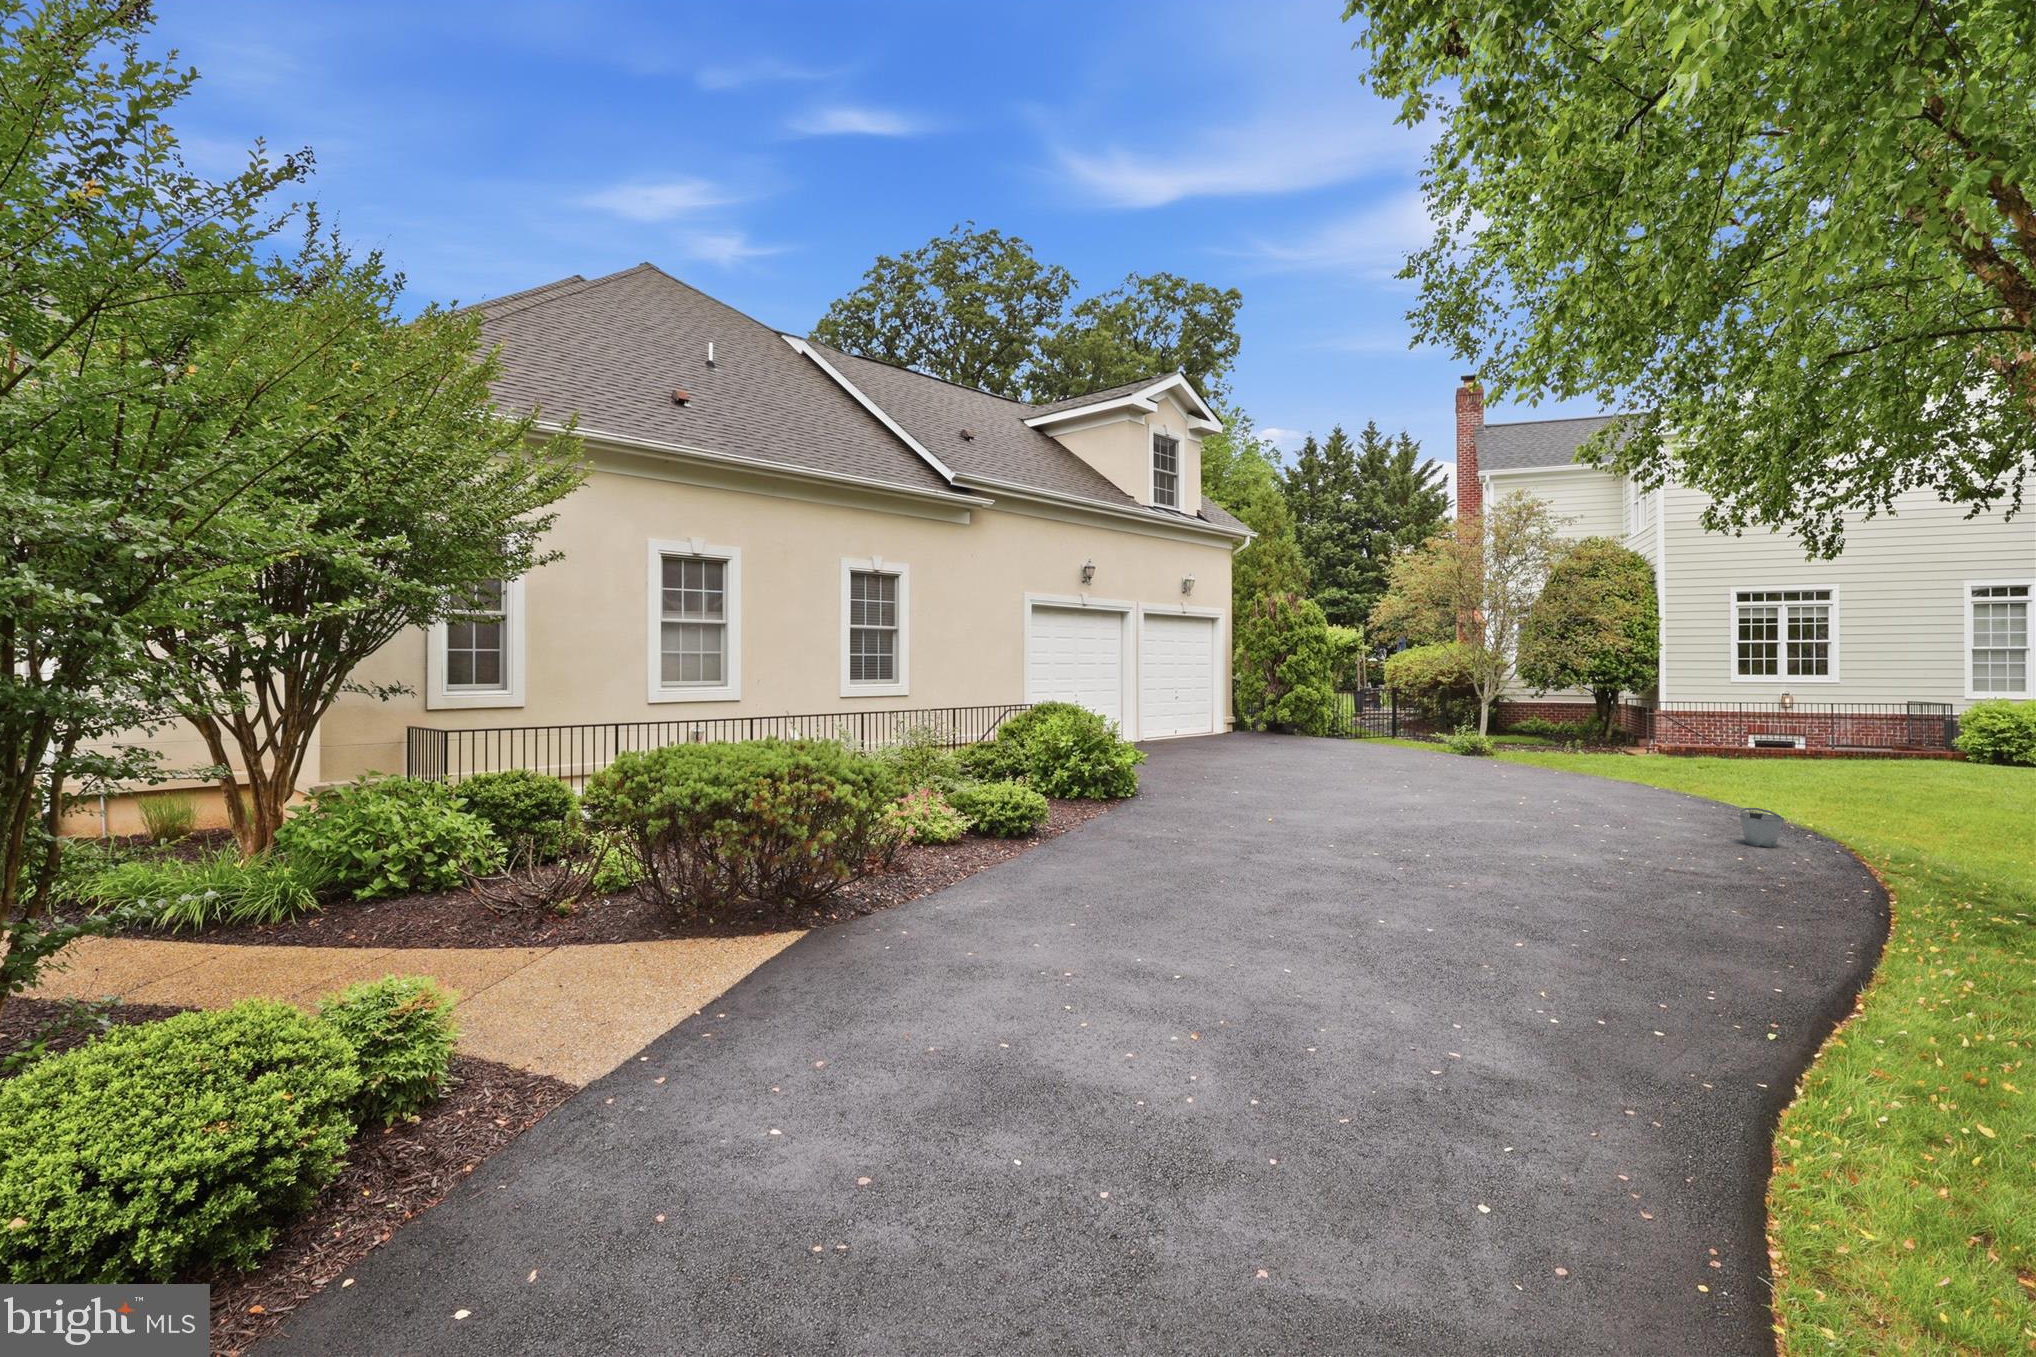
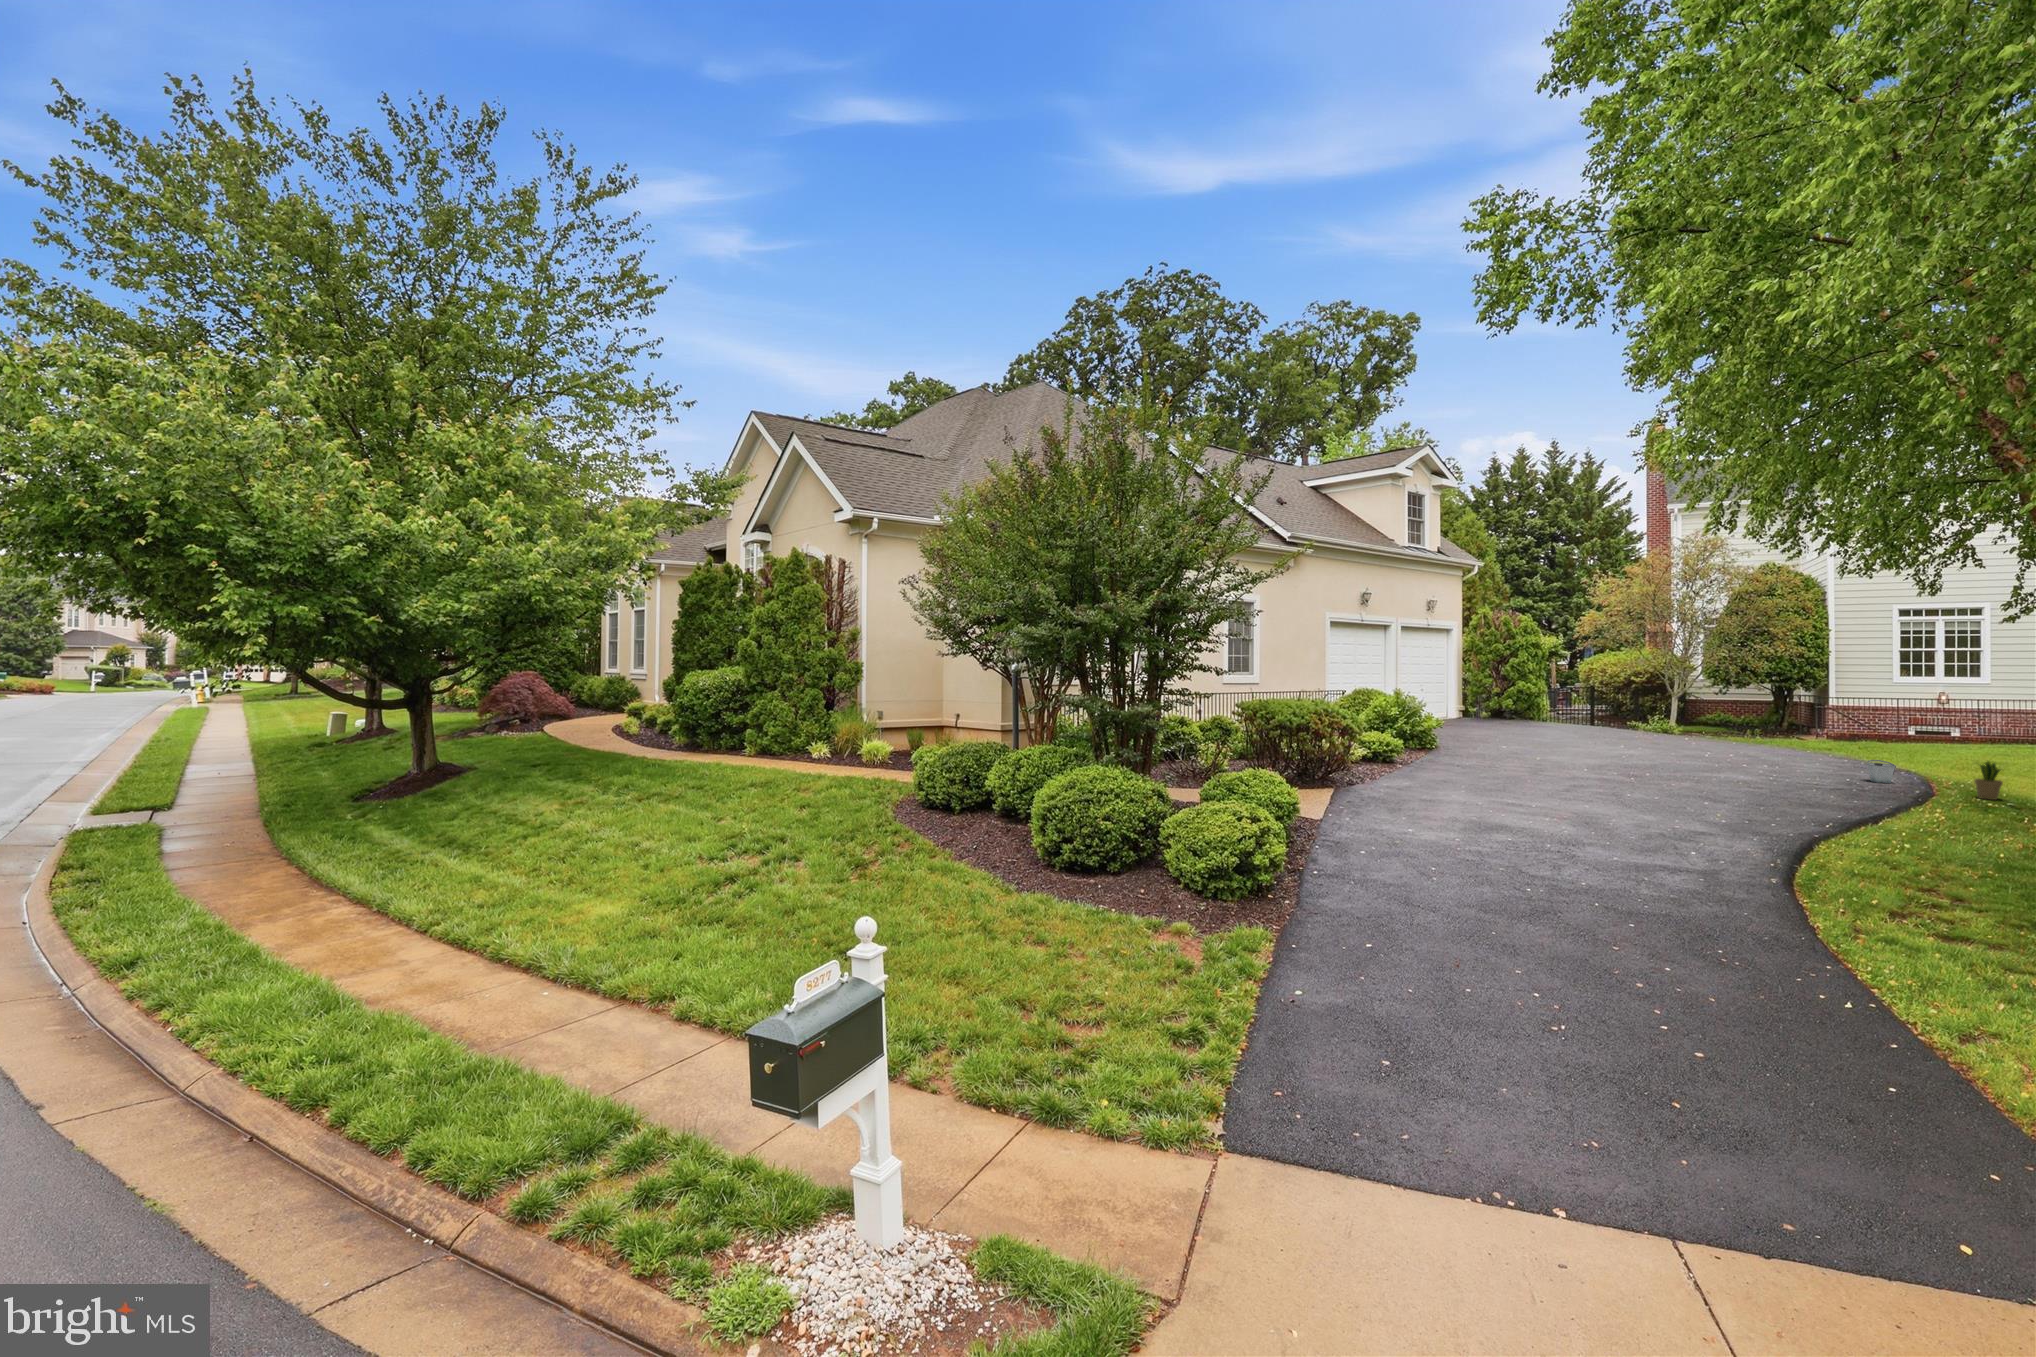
potted plant: none [1919,816,1971,885] -> present [1974,762,2003,800]

